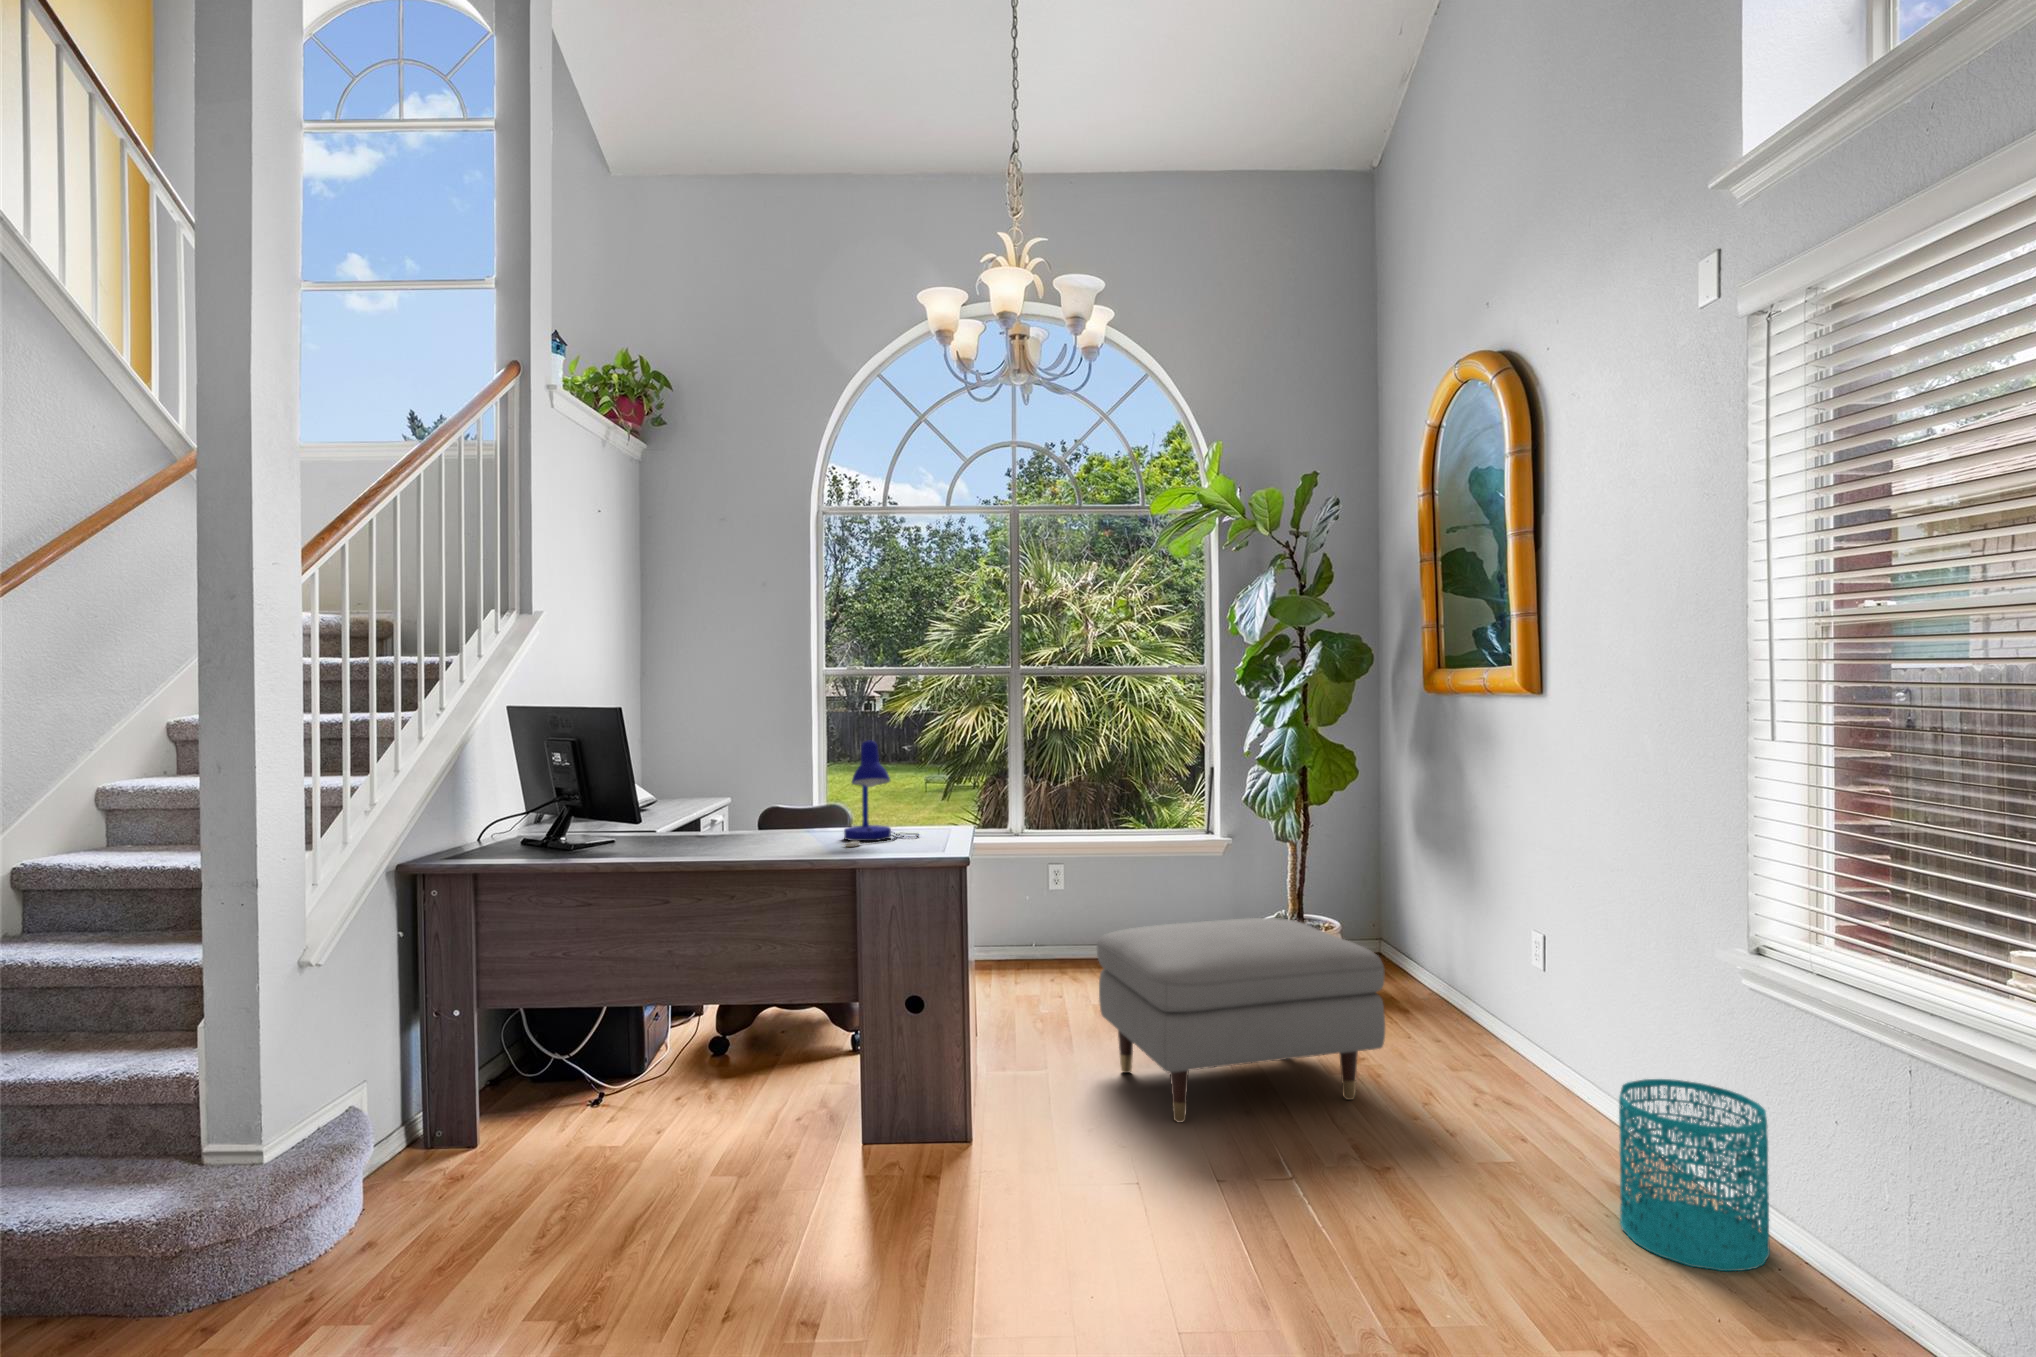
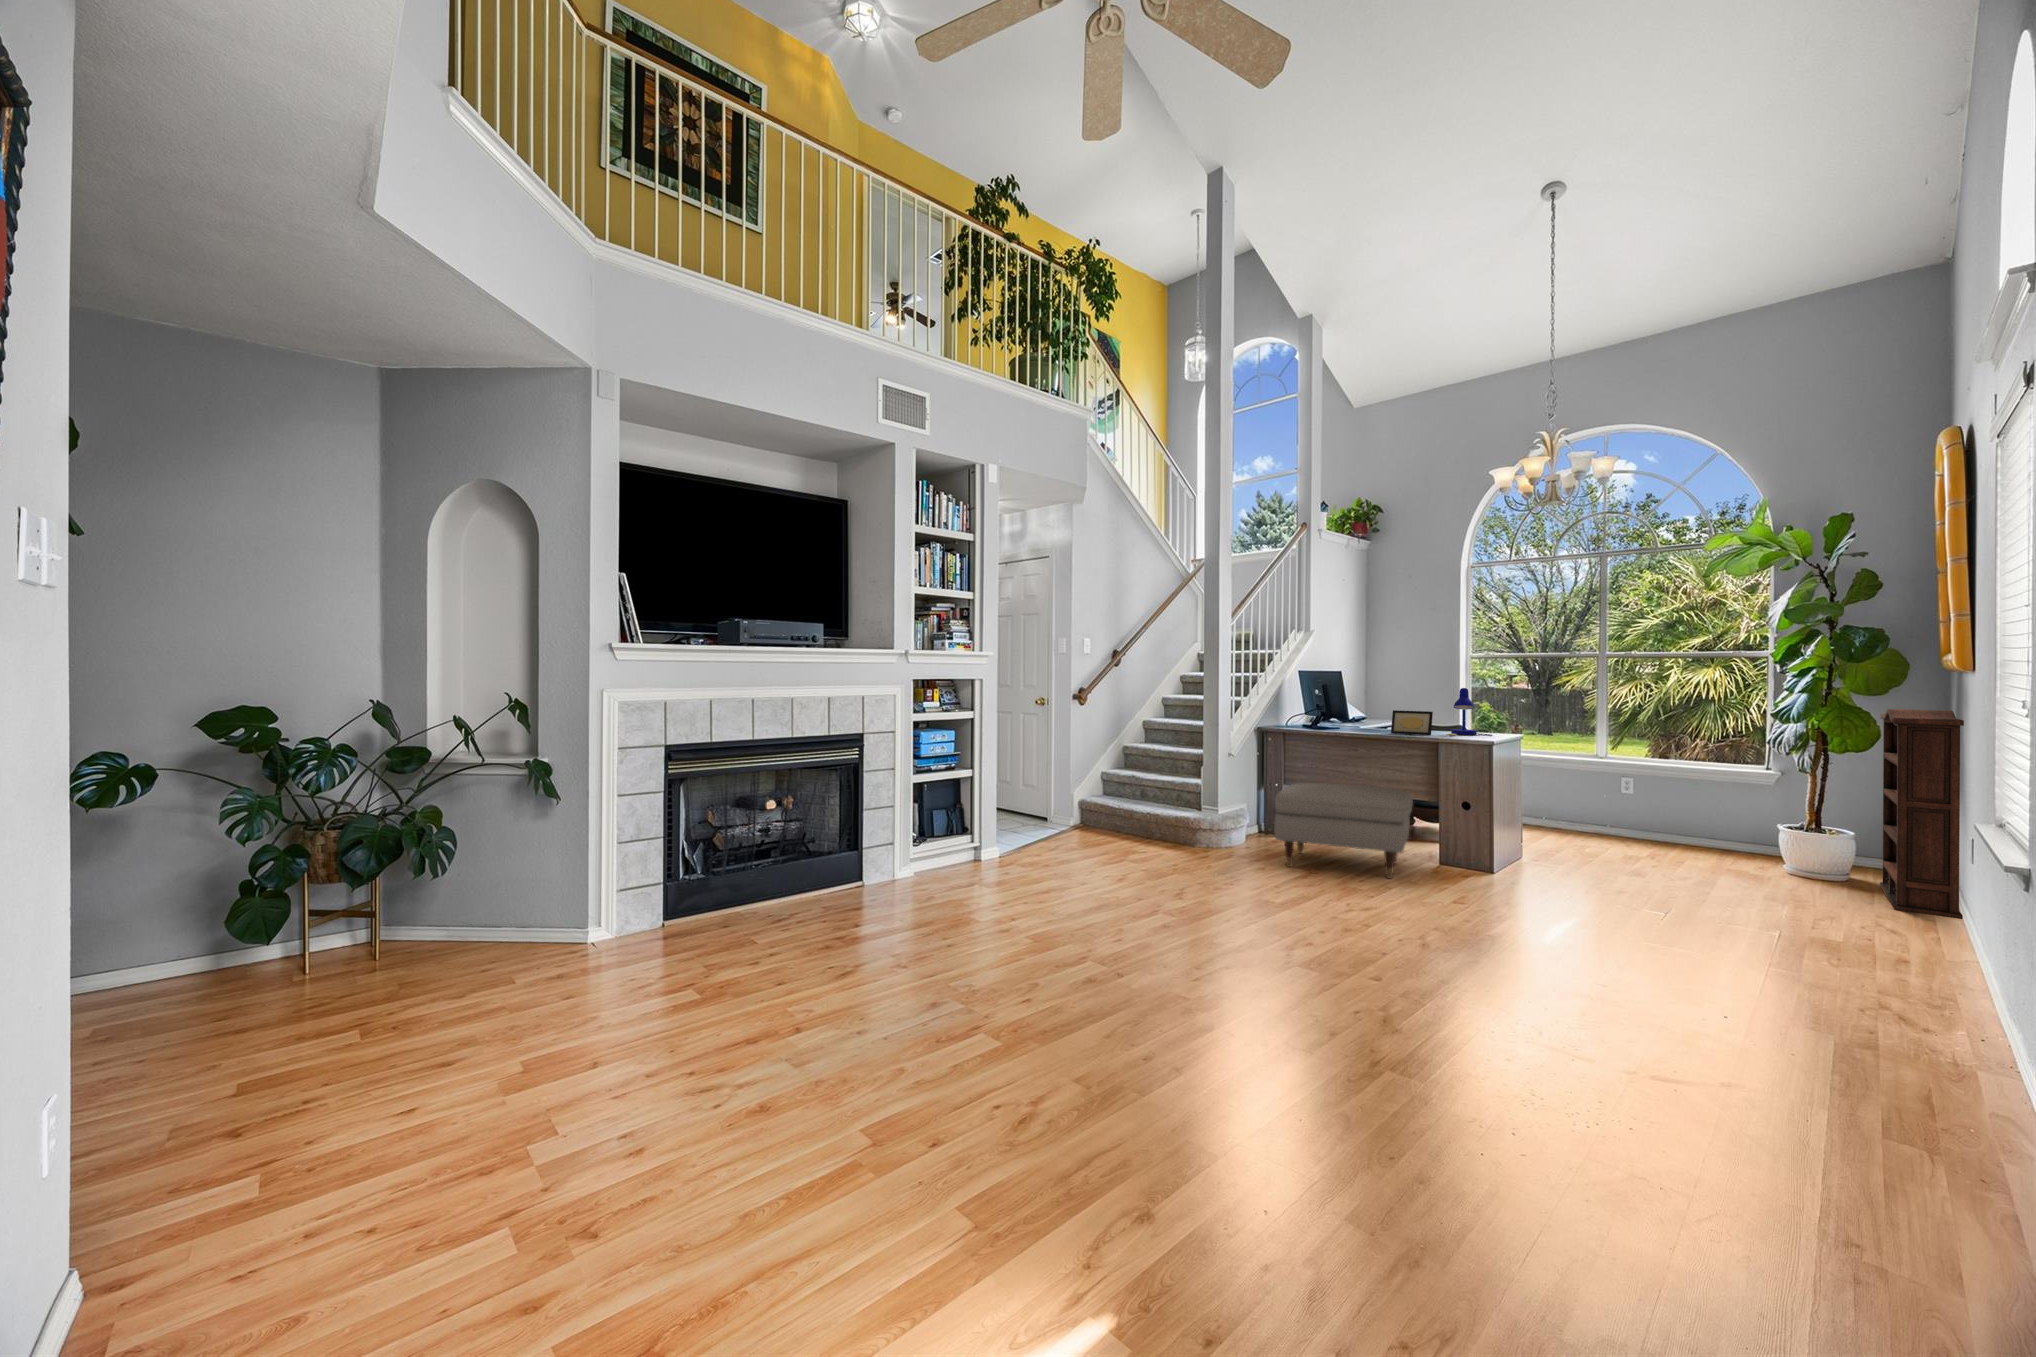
bookshelf: none [1376,748,1512,1056] -> present [1880,709,1964,919]
picture frame: none [730,798,817,855] -> present [1391,710,1433,735]
ottoman: present [1097,918,1385,1123] -> present [1274,783,1413,879]
wastebasket: present [1619,1079,1770,1271] -> none [1897,890,2011,992]

